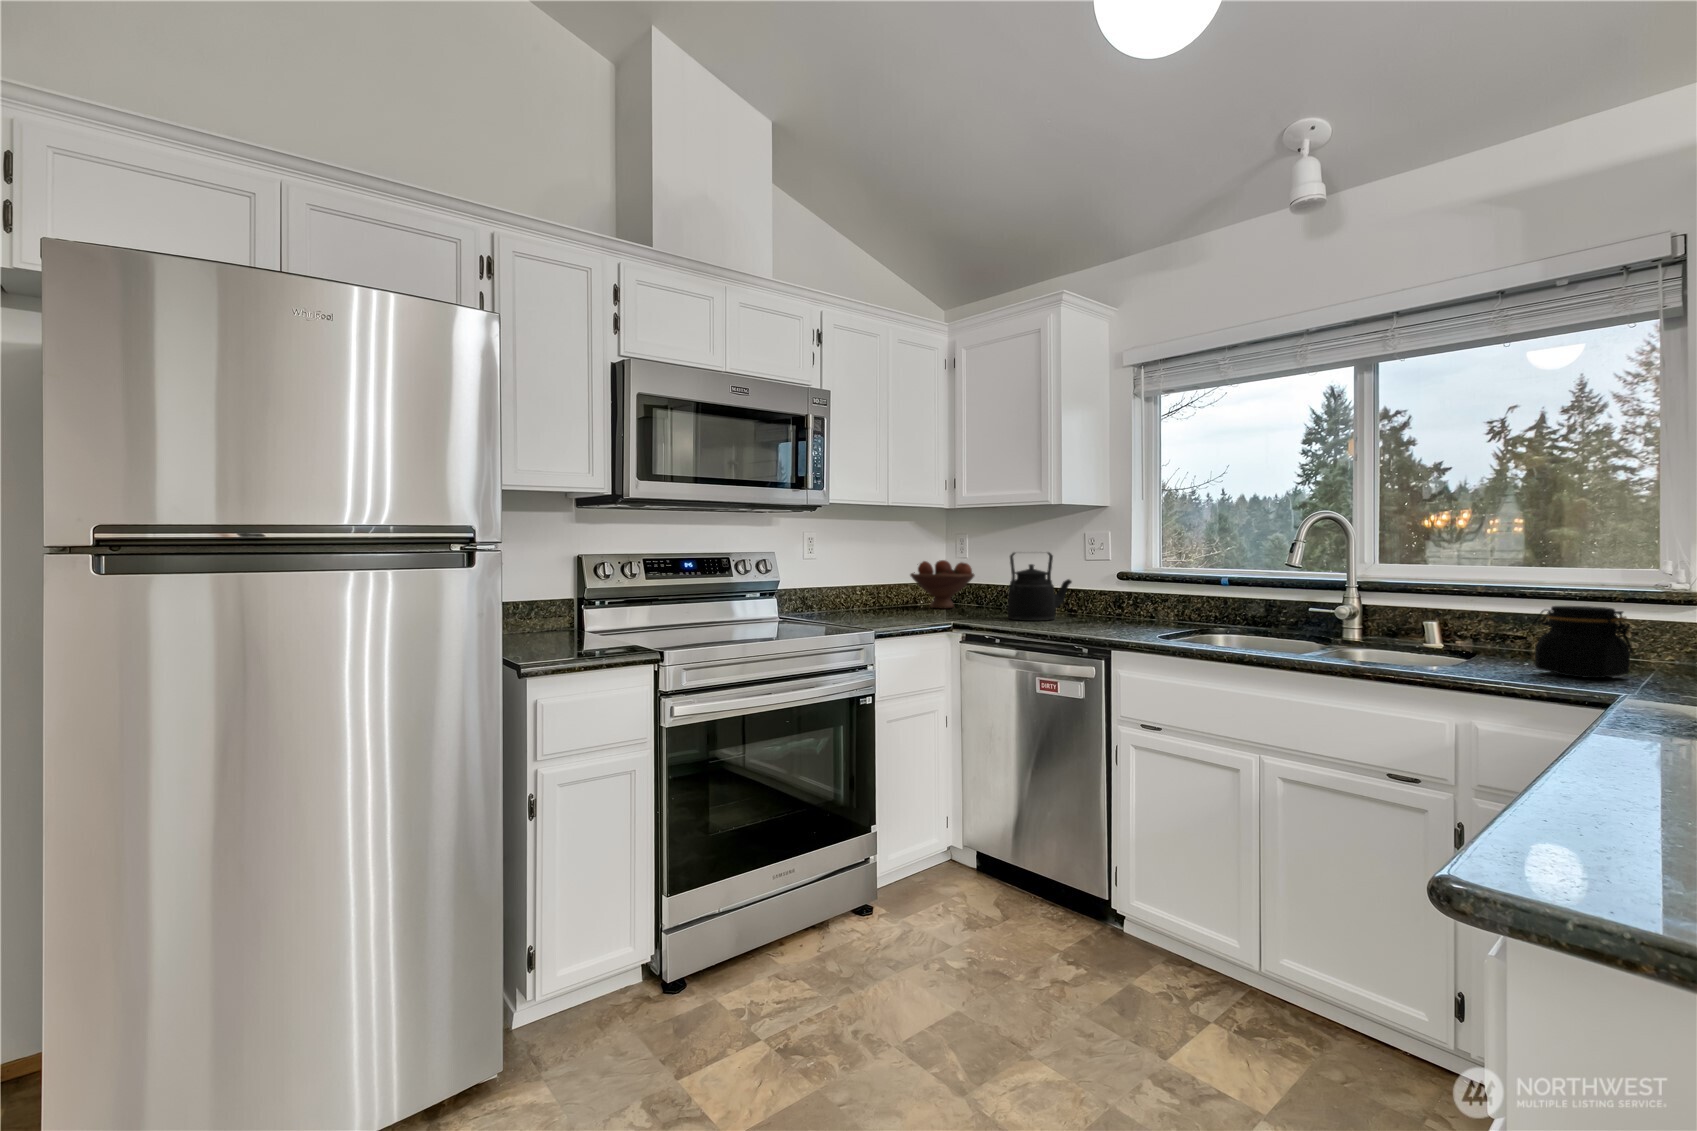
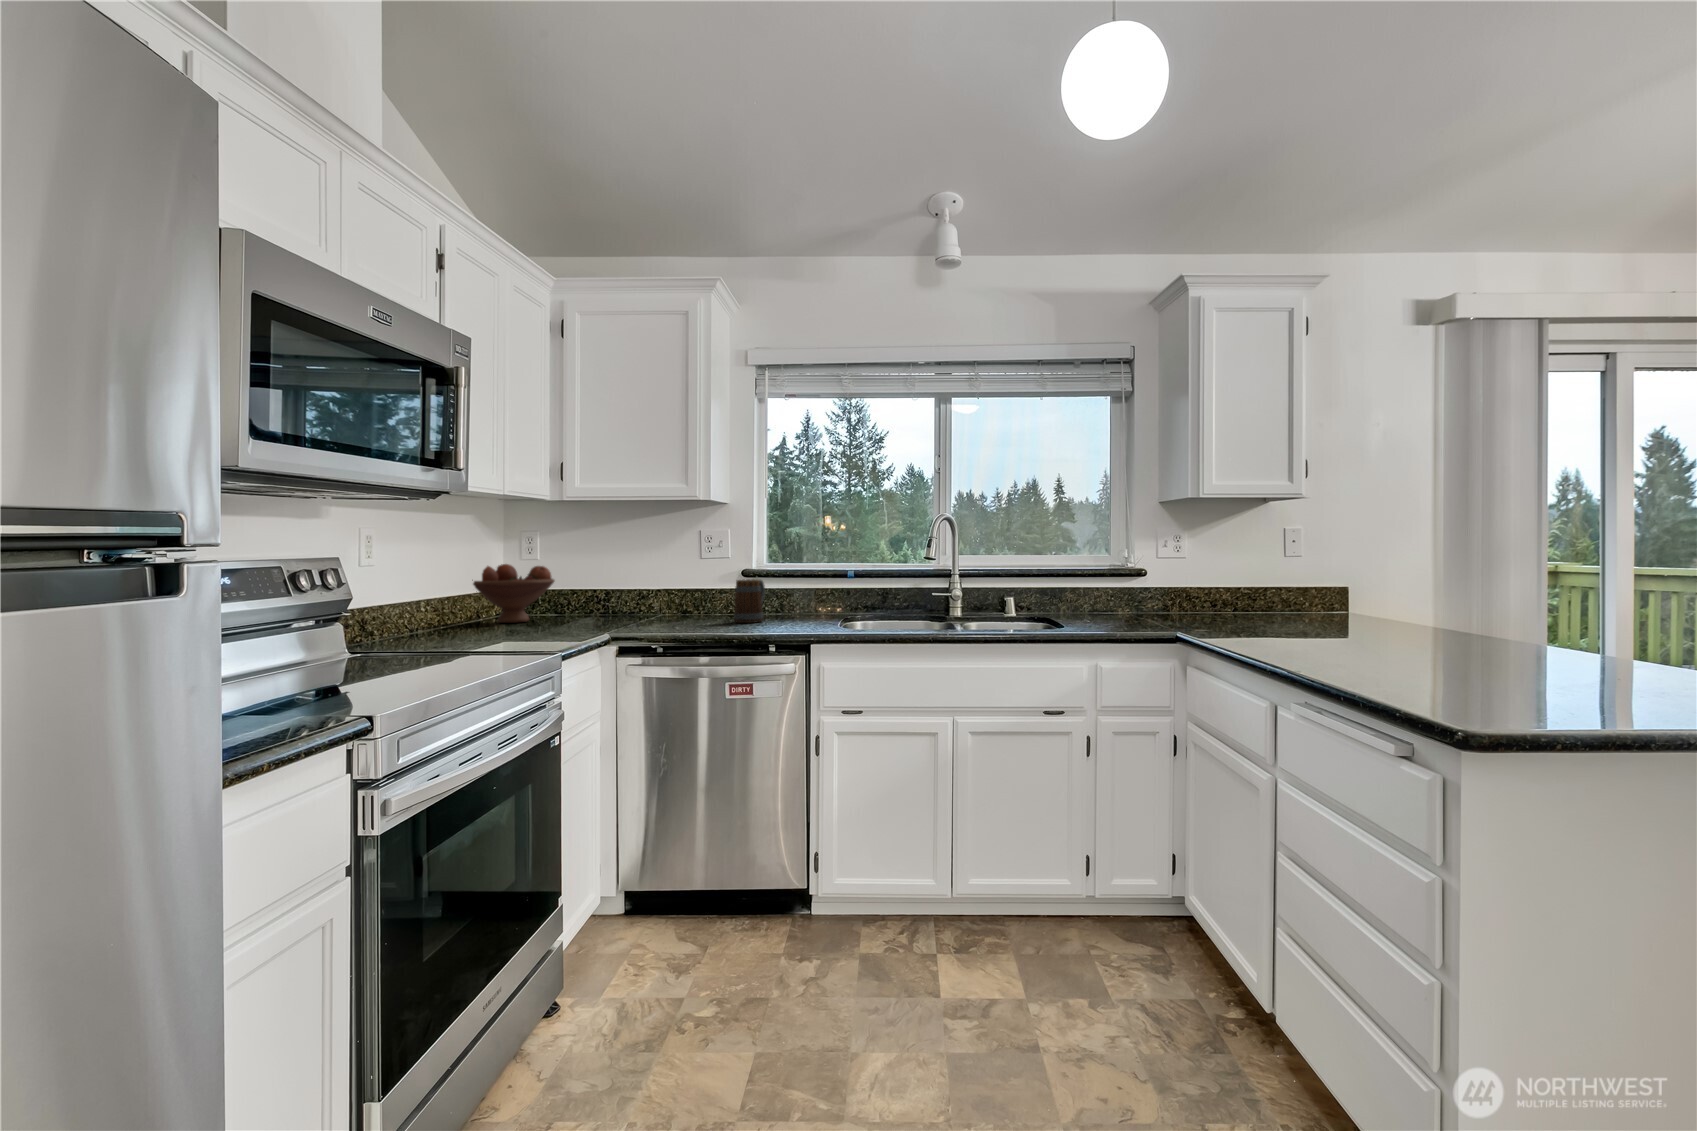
kettle: present [1007,552,1072,621] -> none [632,550,692,626]
mug: none [1090,583,1131,626] -> present [734,579,765,623]
jar: present [1534,606,1633,678] -> none [1114,575,1170,623]

